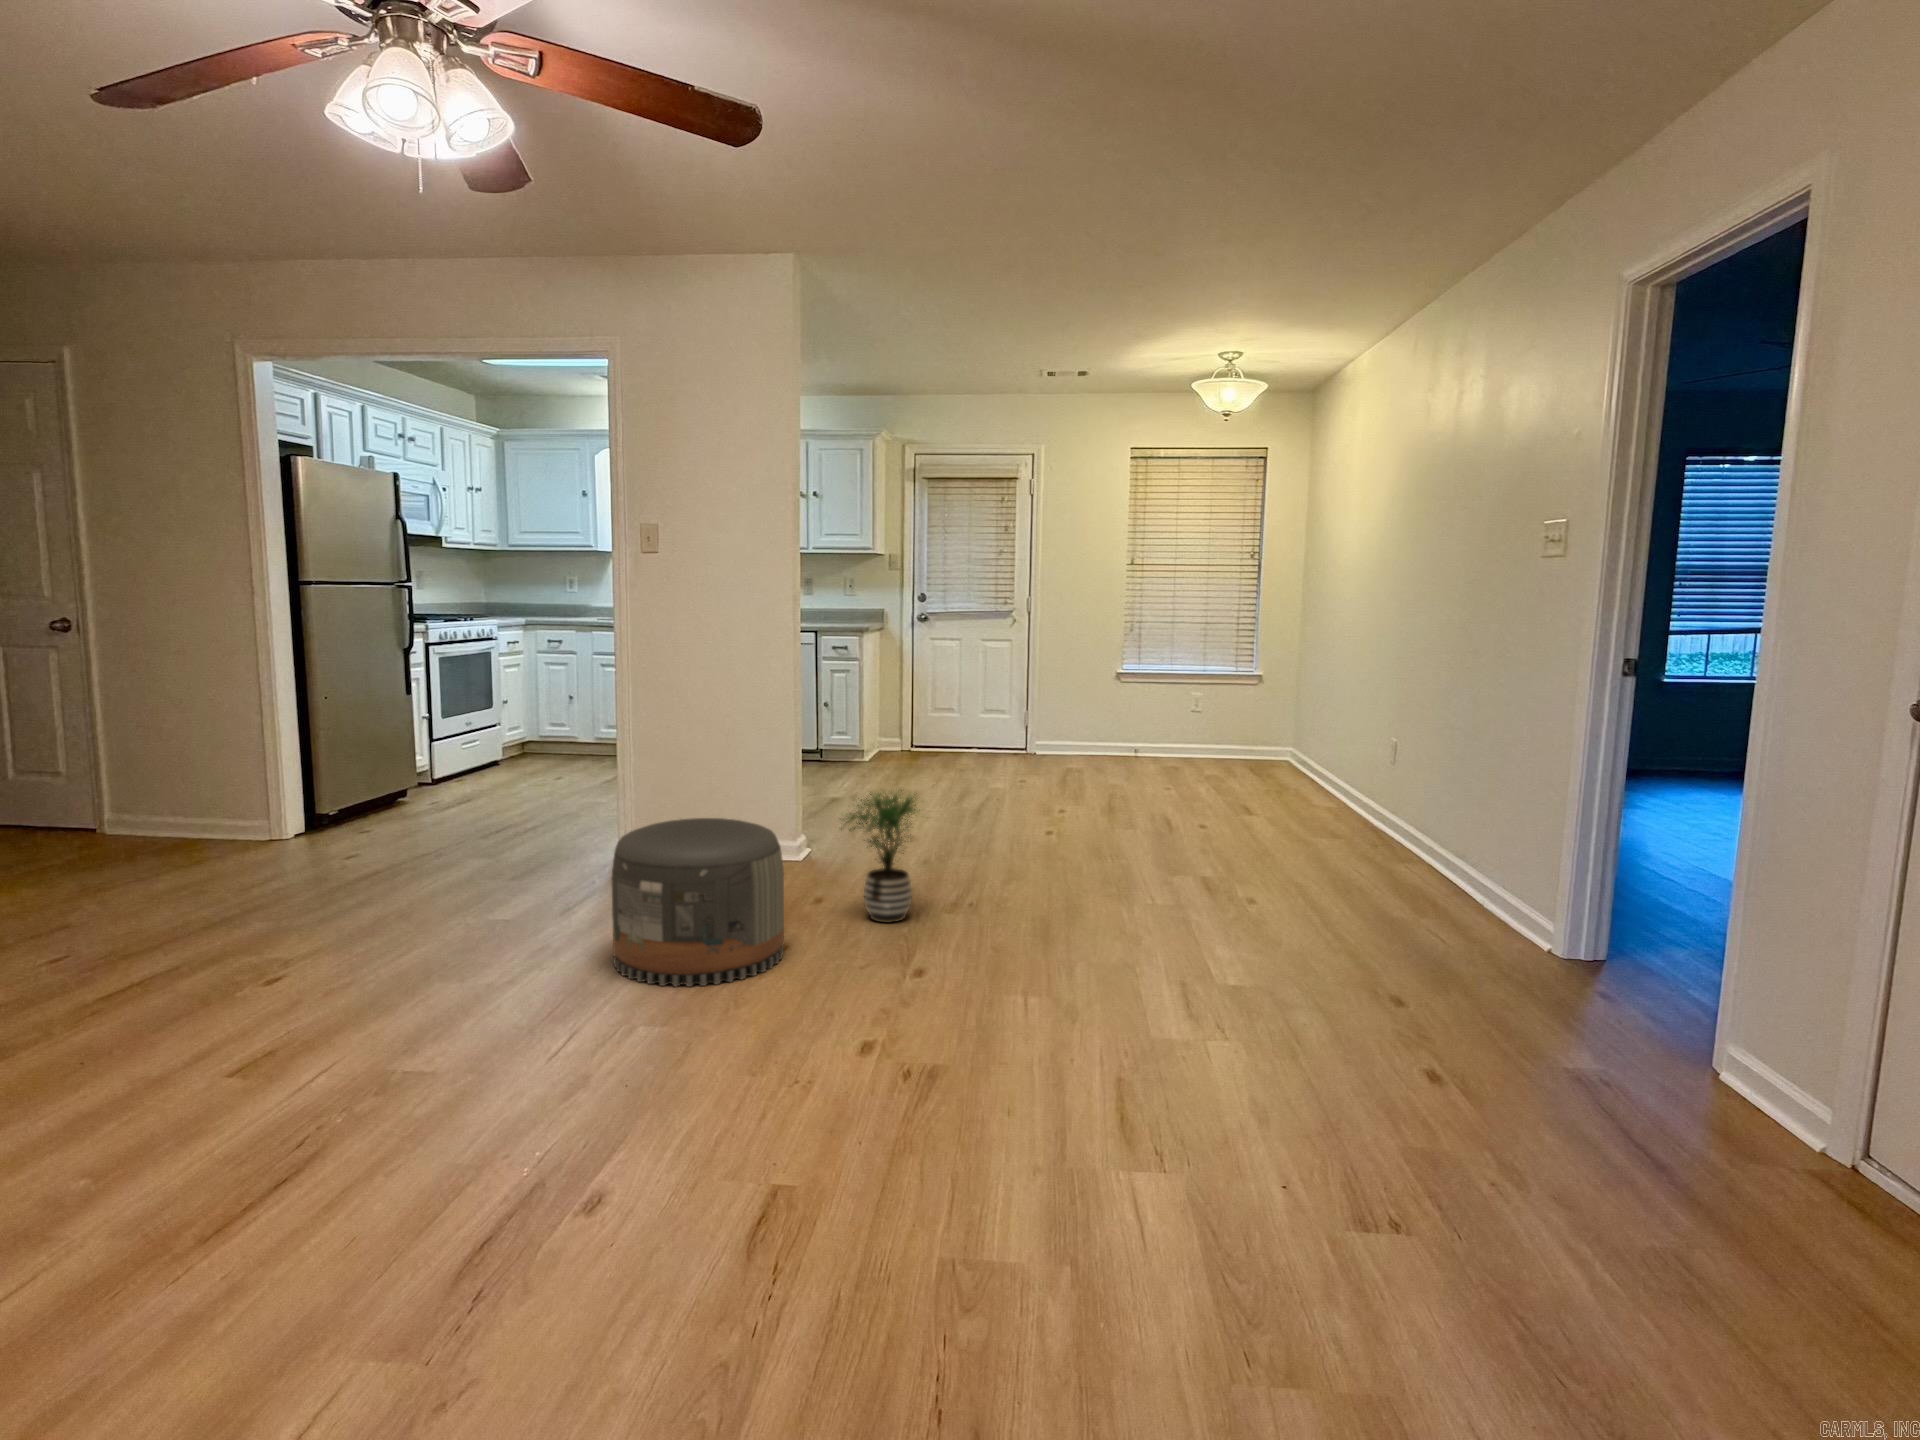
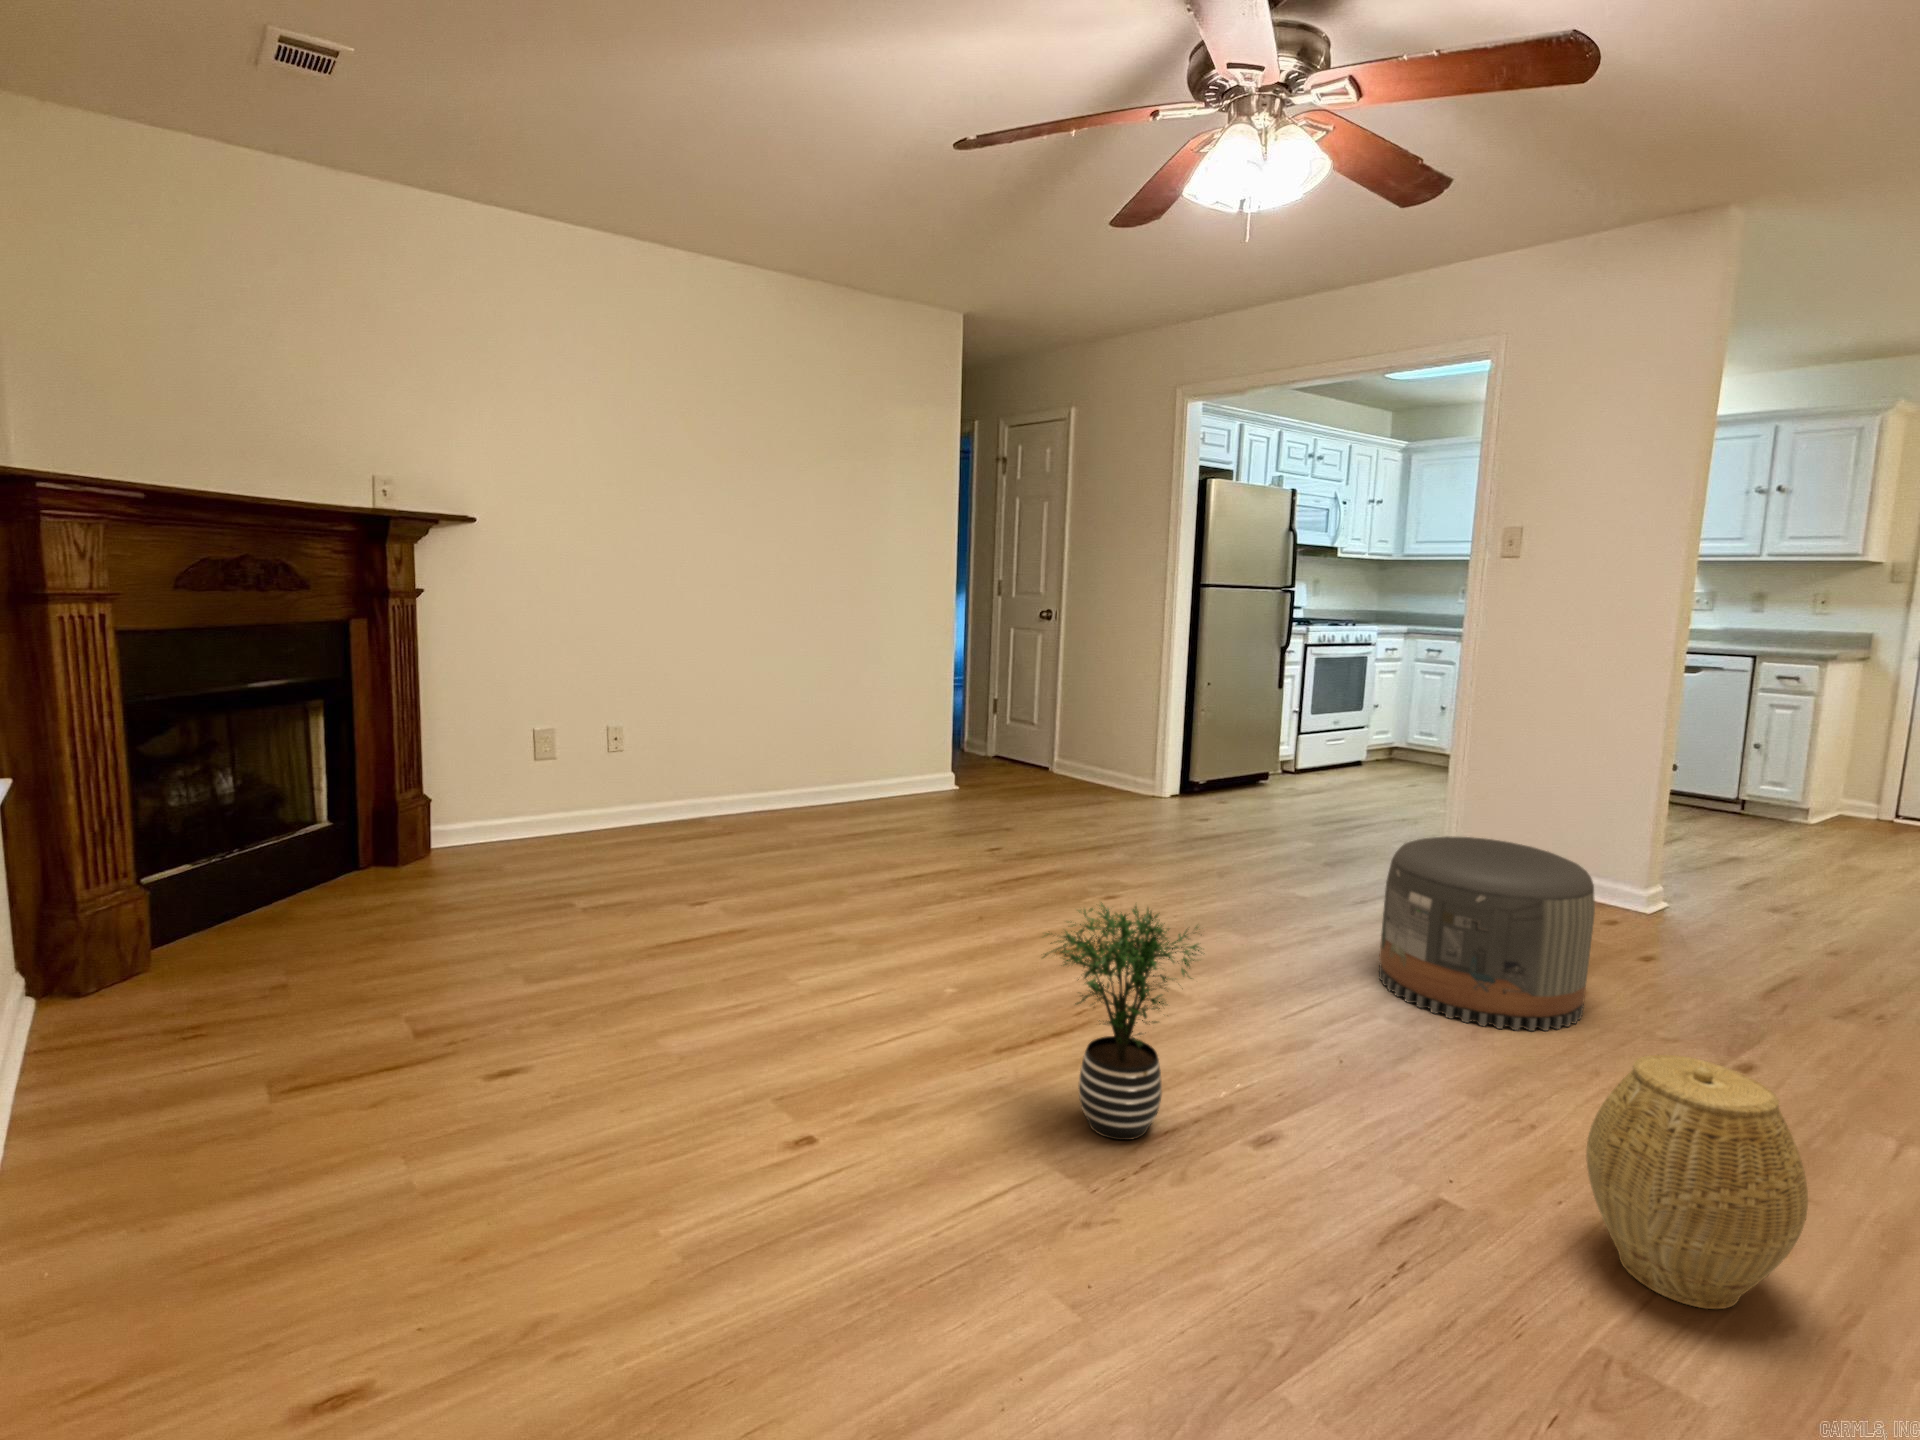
potted plant: present [840,789,922,923] -> present [1043,904,1205,1140]
woven basket: none [847,952,980,1132] -> present [1586,1055,1808,1309]

